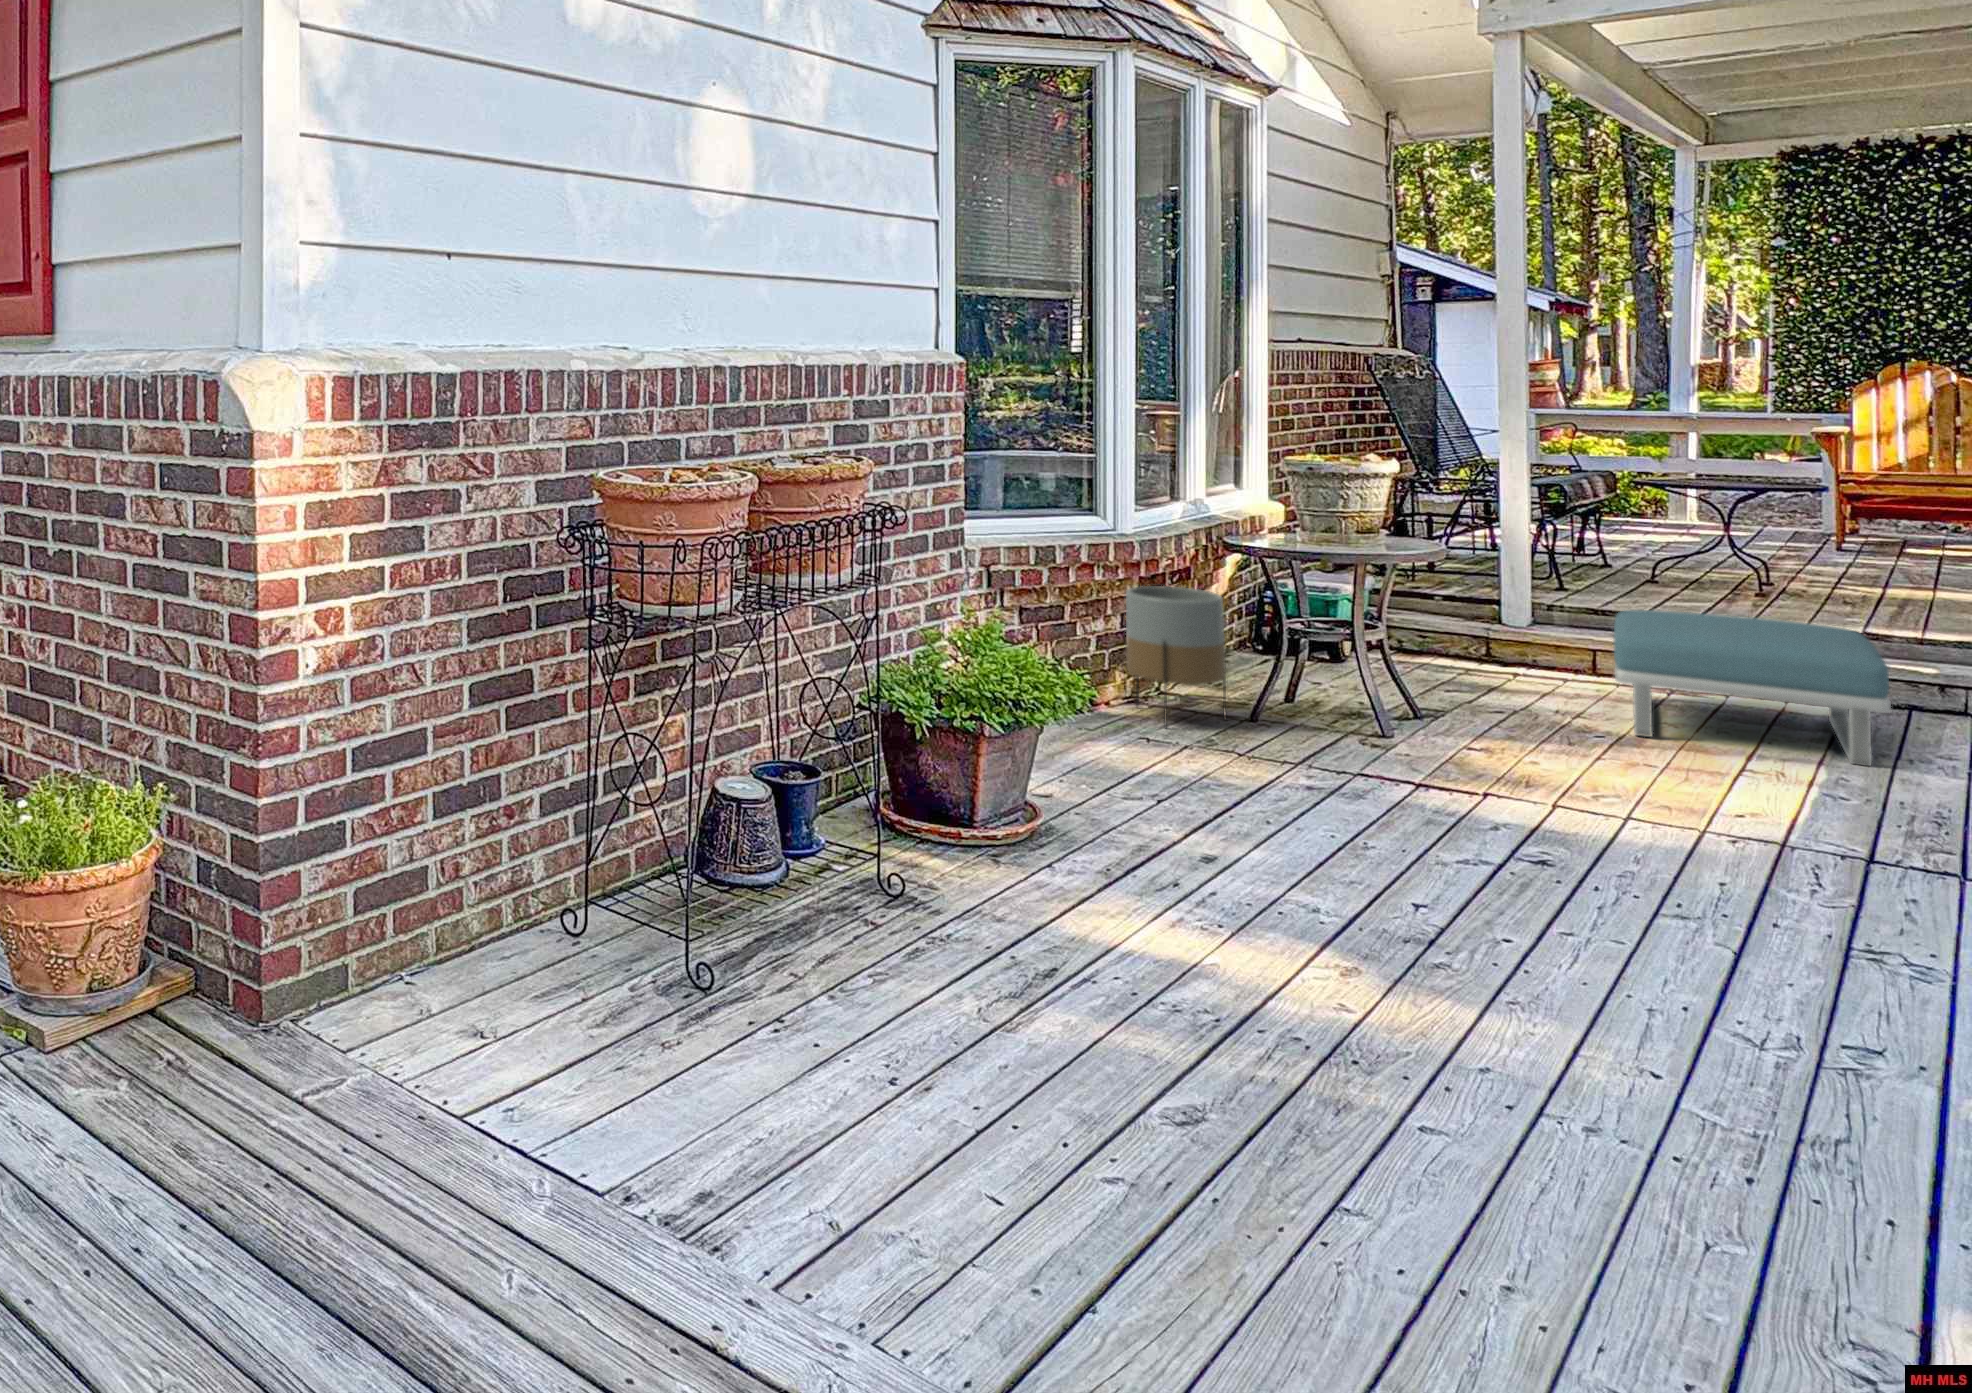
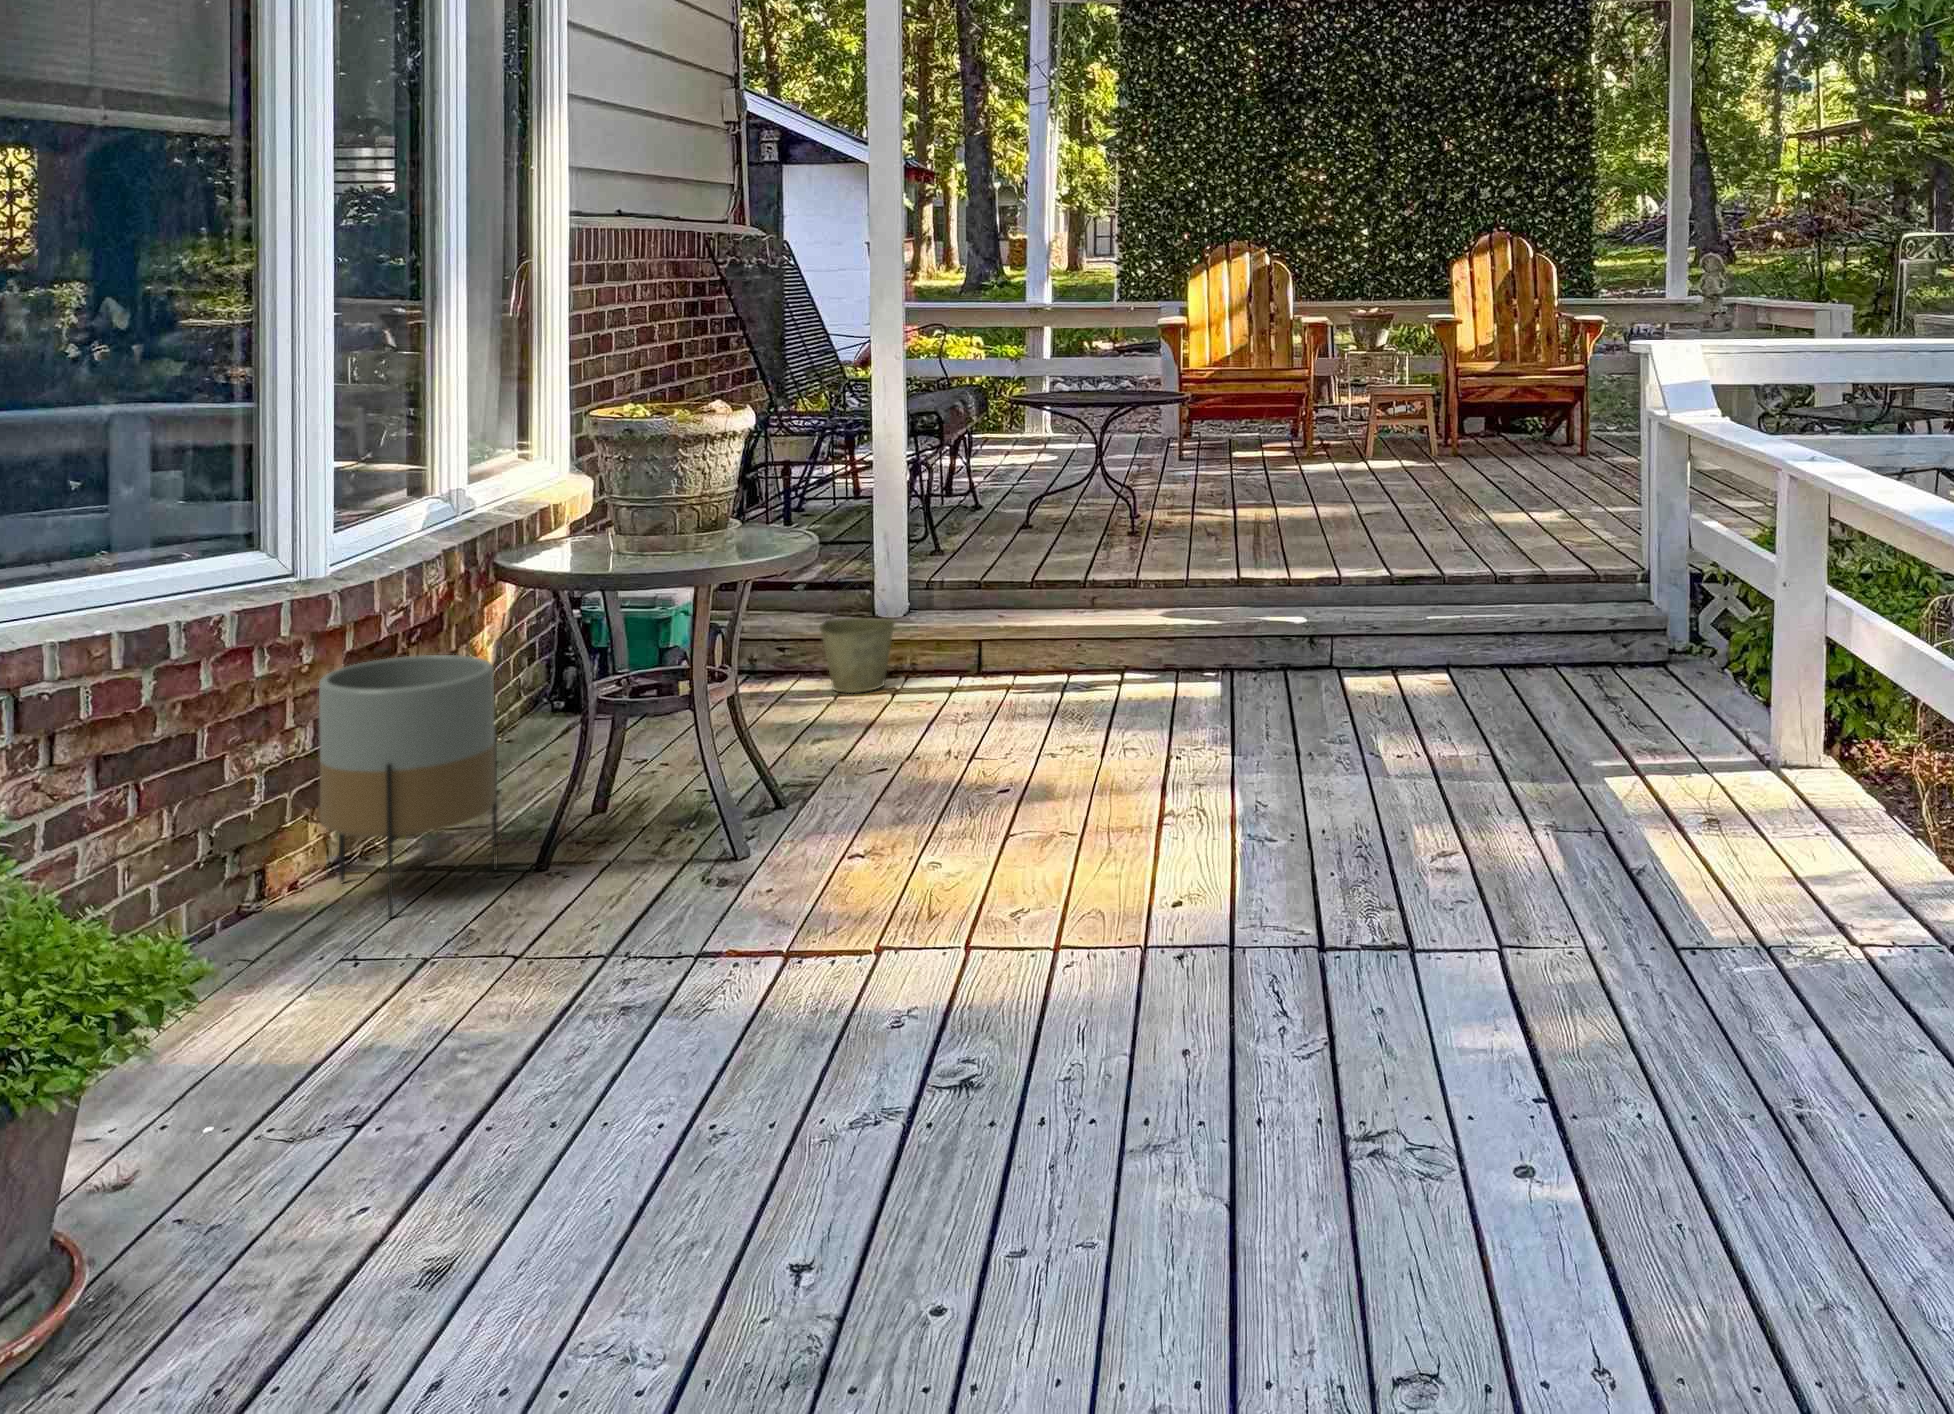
bucket: none [1453,594,1518,675] -> present [819,583,896,693]
footstool: present [1613,610,1891,766] -> none [1007,574,1276,757]

